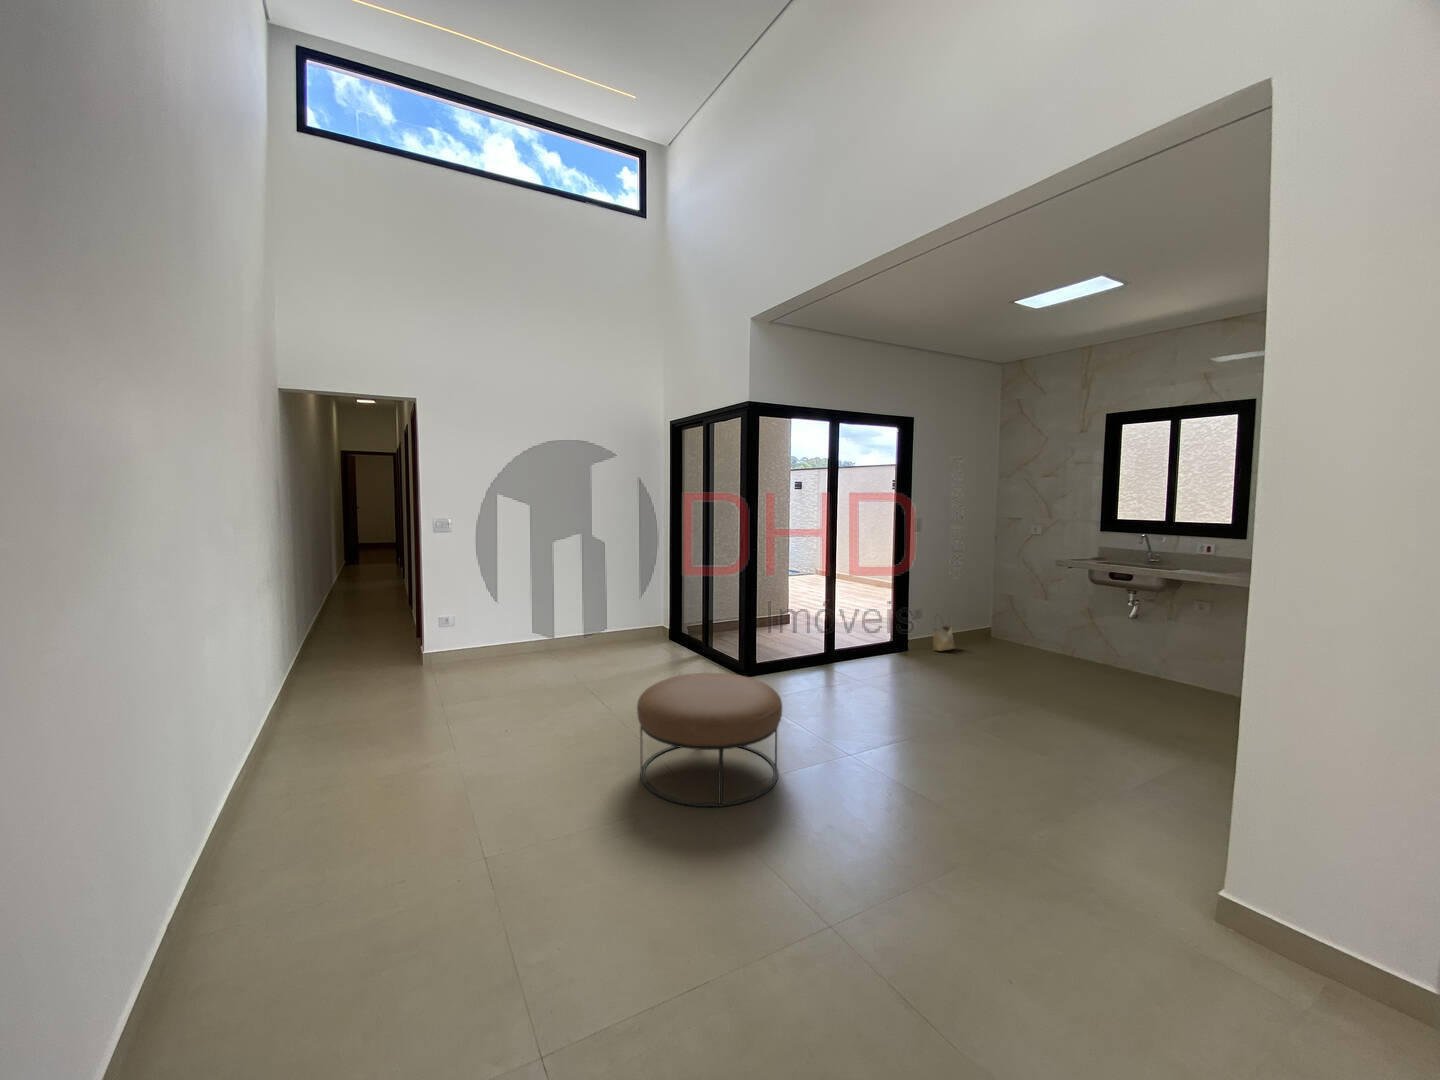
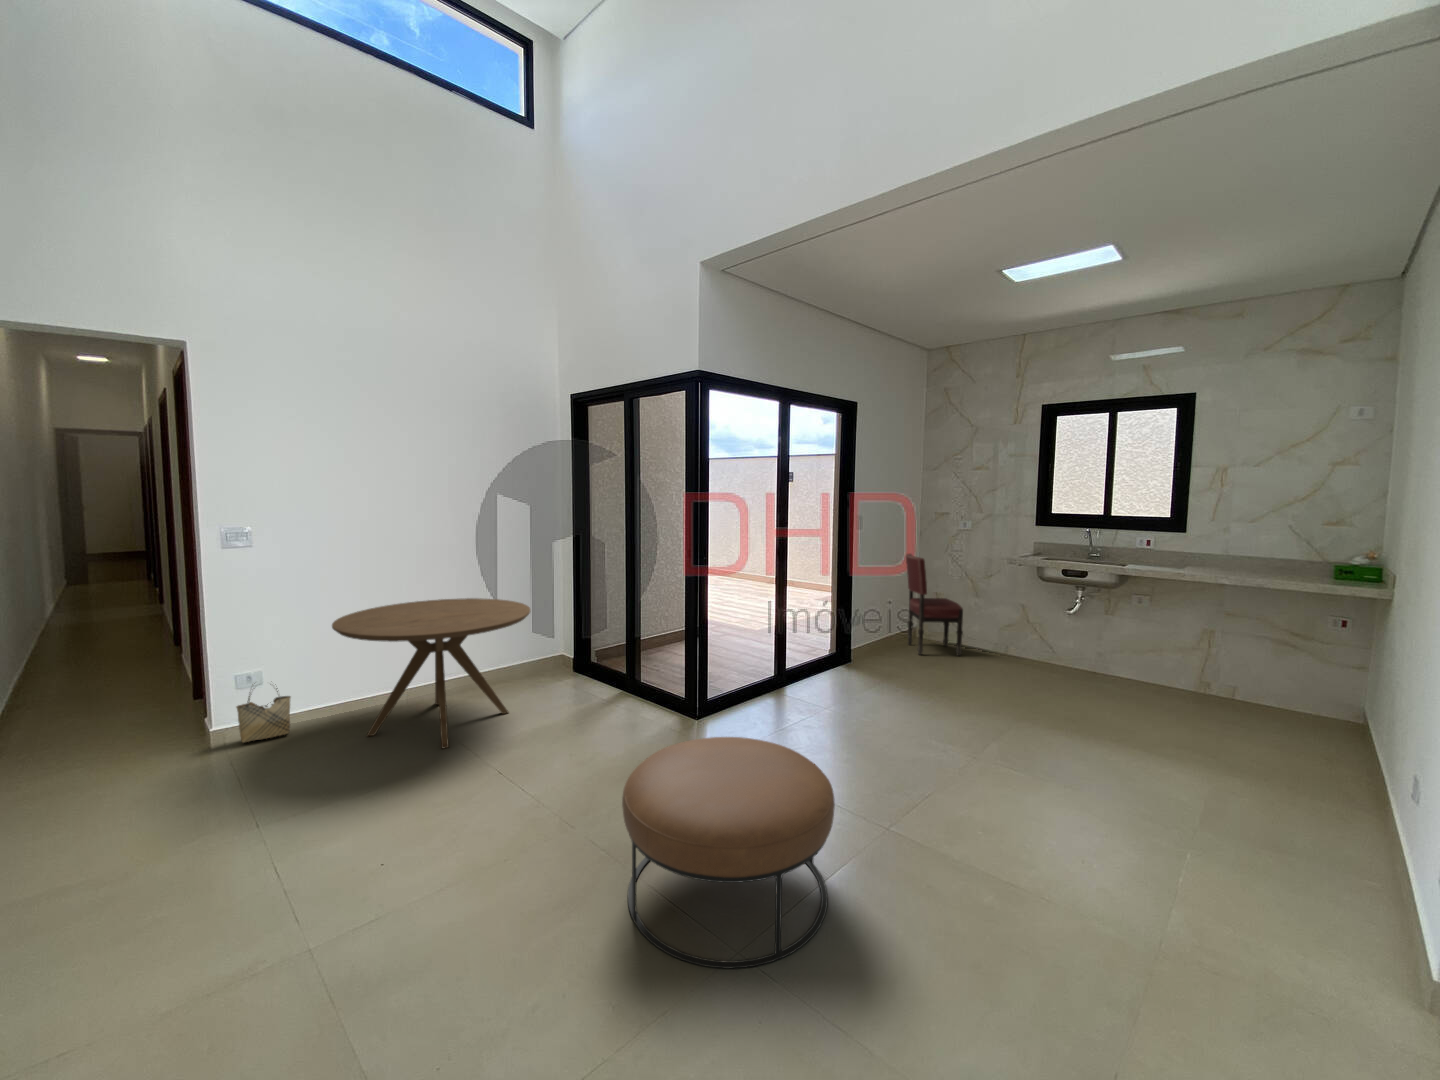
dining chair: none [971,556,1024,654] -> present [906,554,963,656]
dining table: none [494,578,626,680] -> present [332,598,530,748]
woven basket: present [933,626,954,651] -> present [236,688,291,743]

